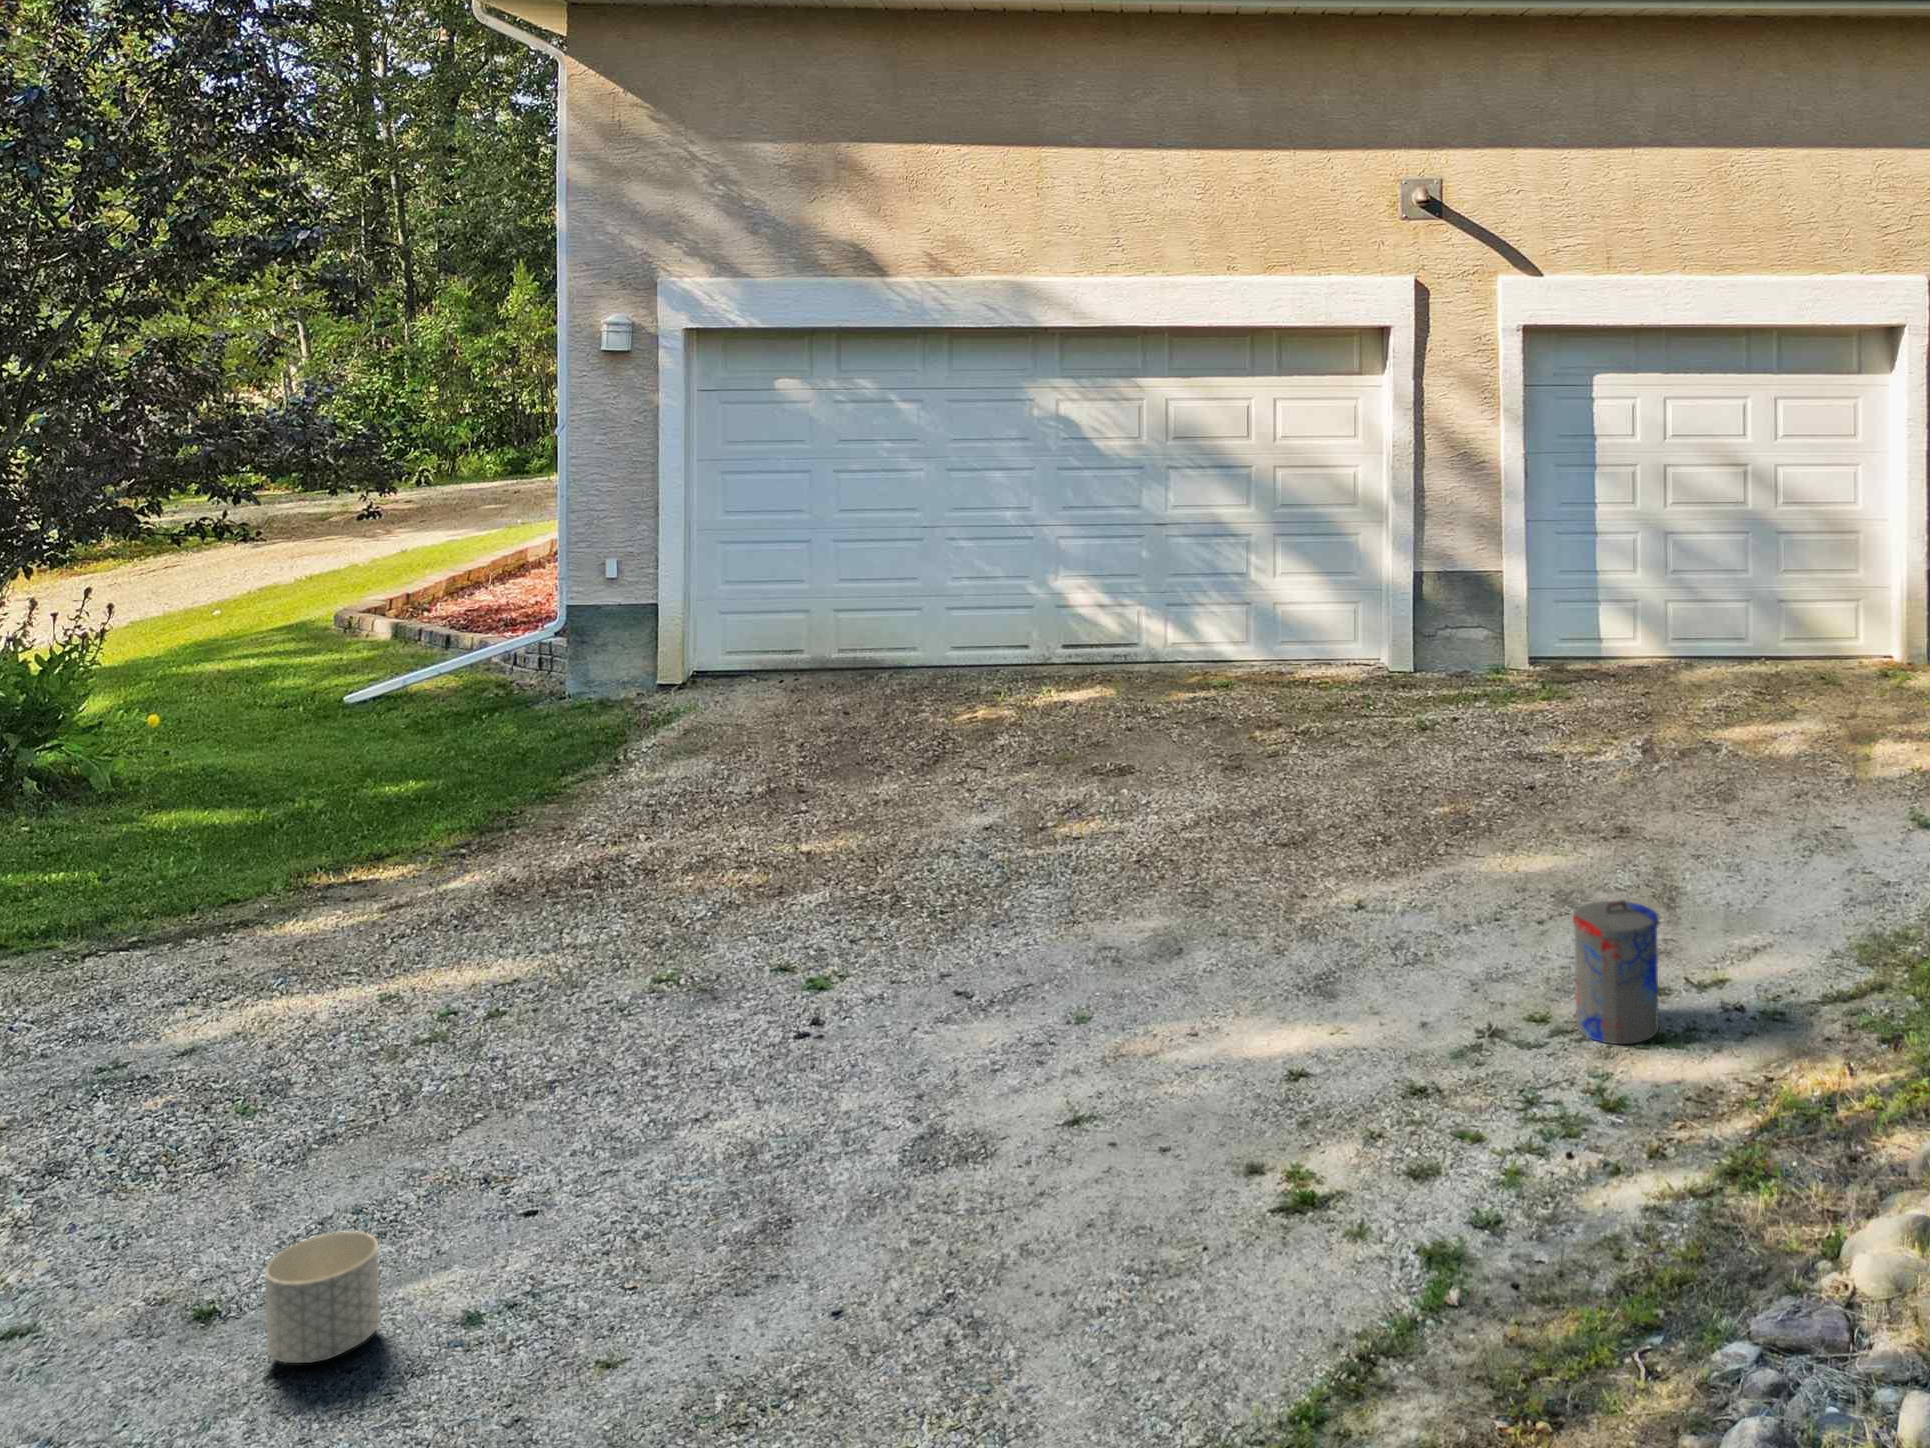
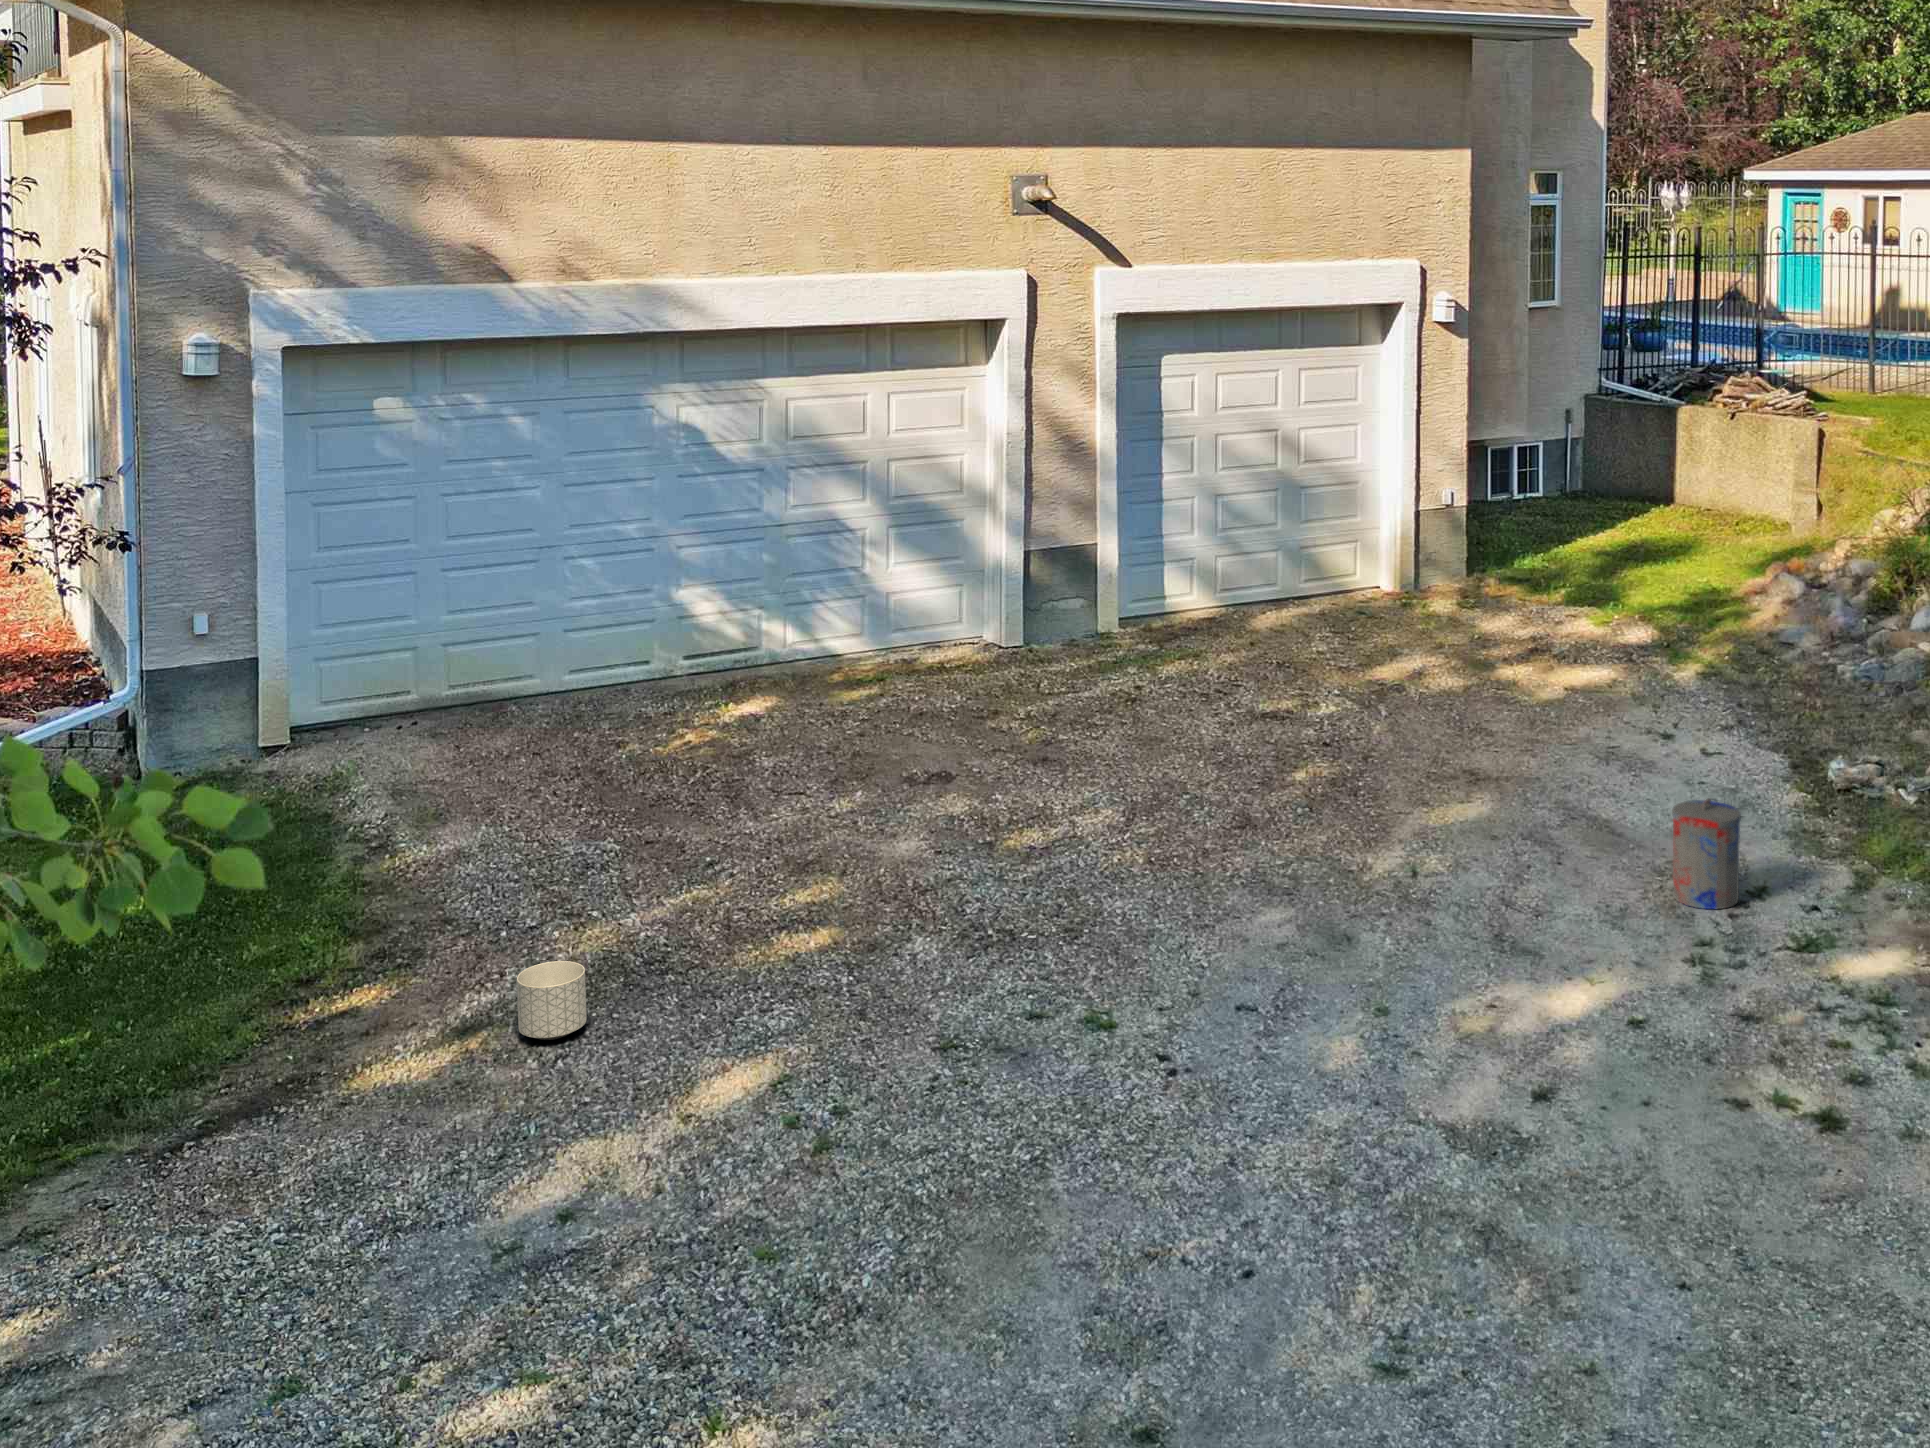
planter: present [265,1231,380,1363] -> present [517,961,587,1040]

